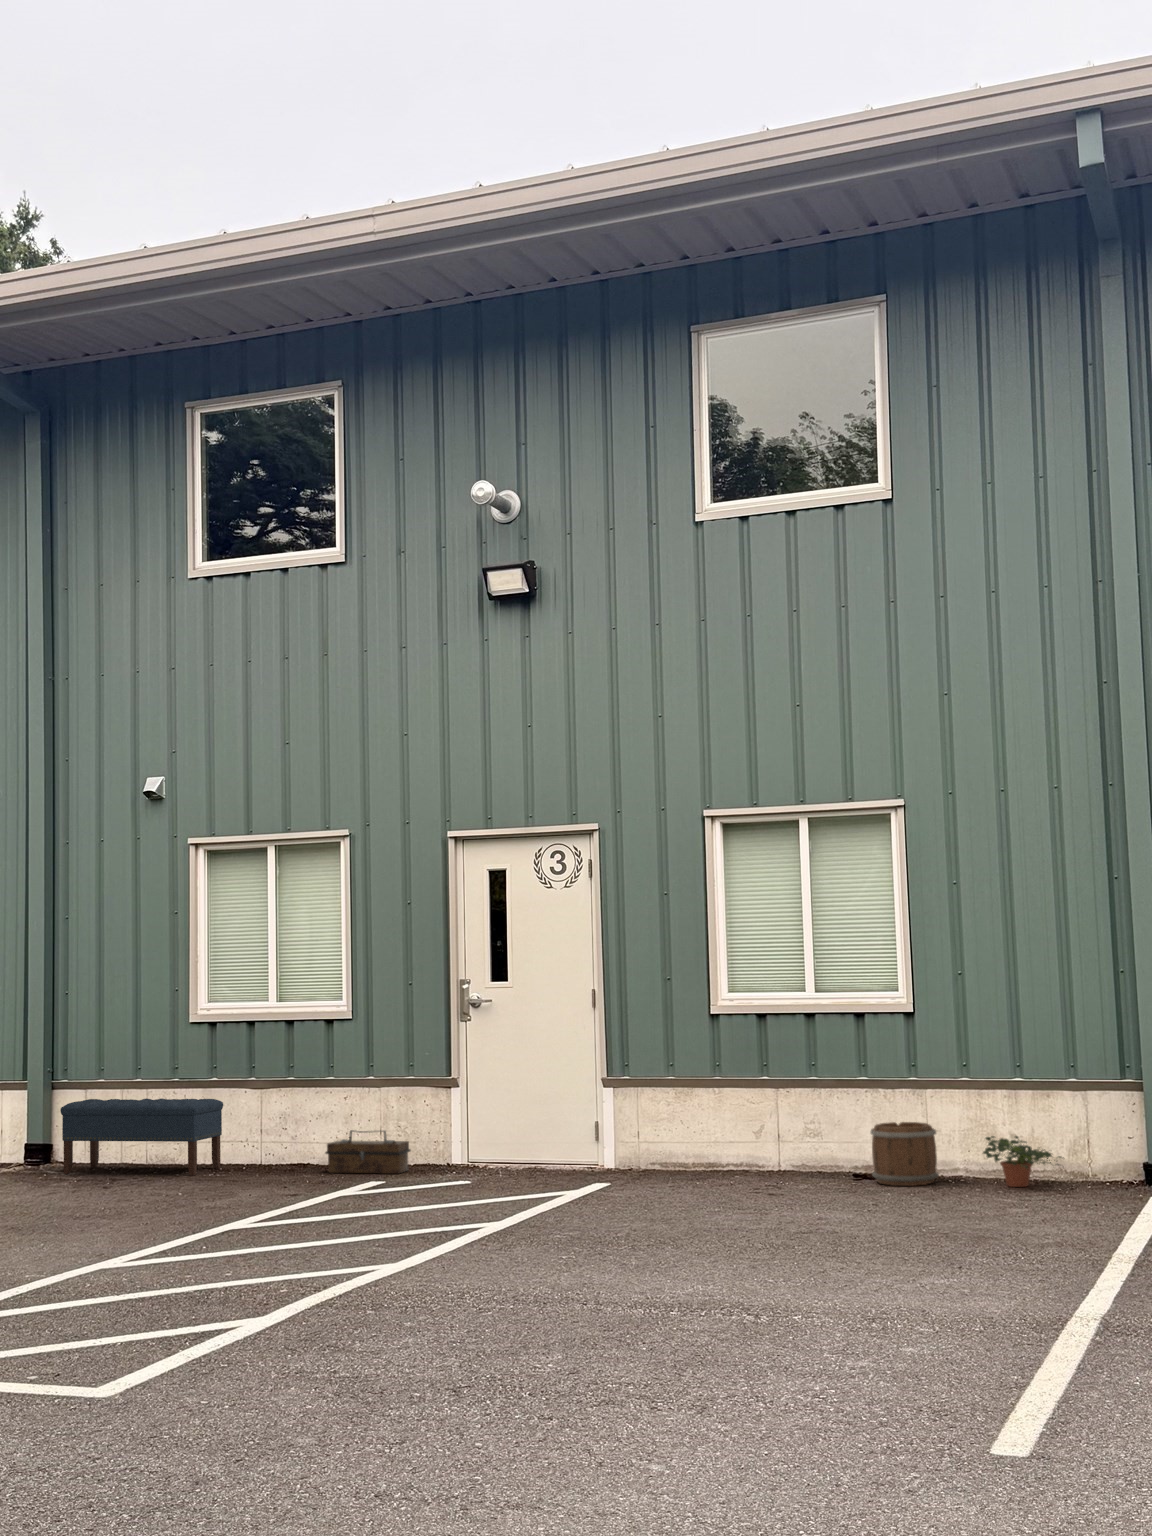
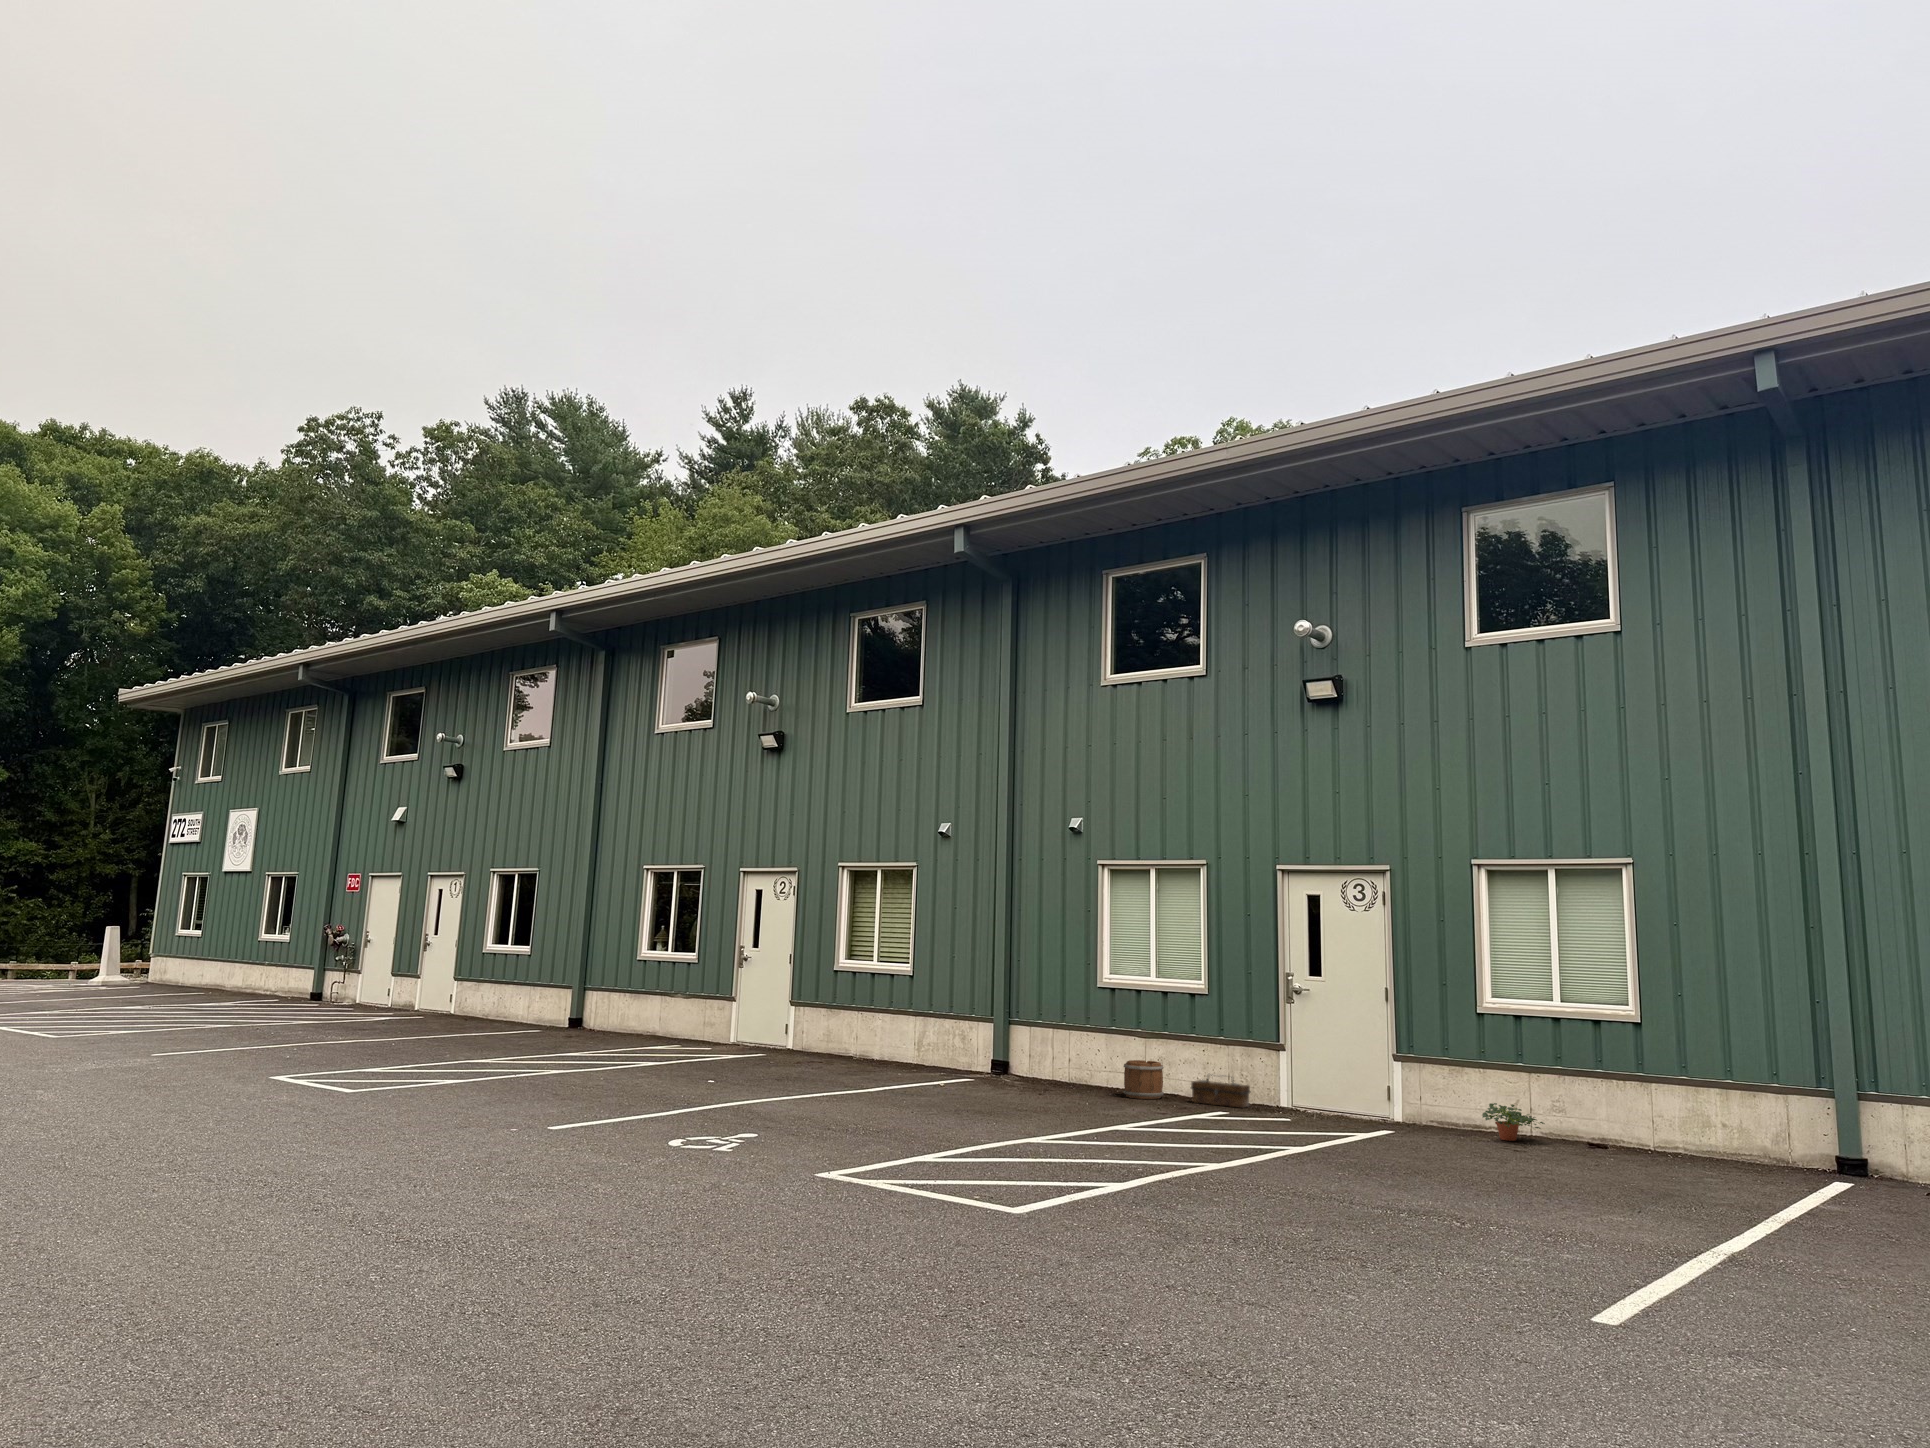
bench: present [60,1099,223,1176] -> none [1013,1036,1120,1095]
bucket: present [871,1122,939,1186] -> present [1123,1060,1164,1099]
potted plant: present [983,1136,1061,1187] -> present [1482,1103,1545,1141]

